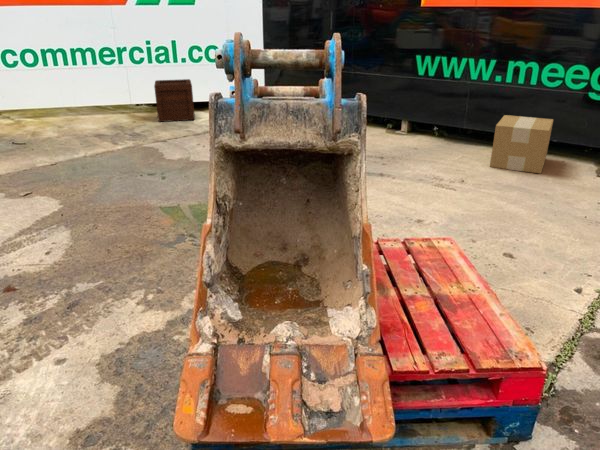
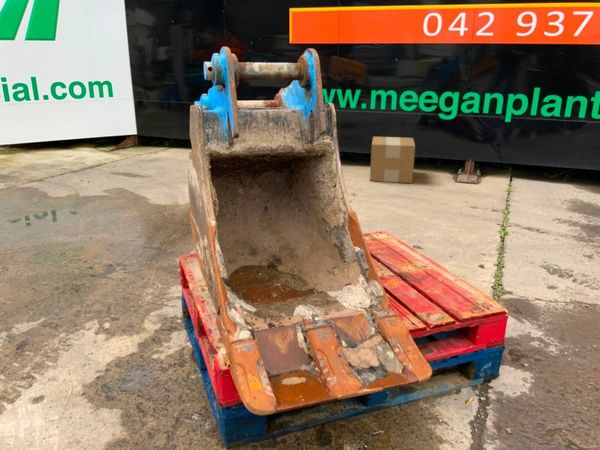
wooden crate: present [154,79,195,122] -> none [13,117,65,163]

